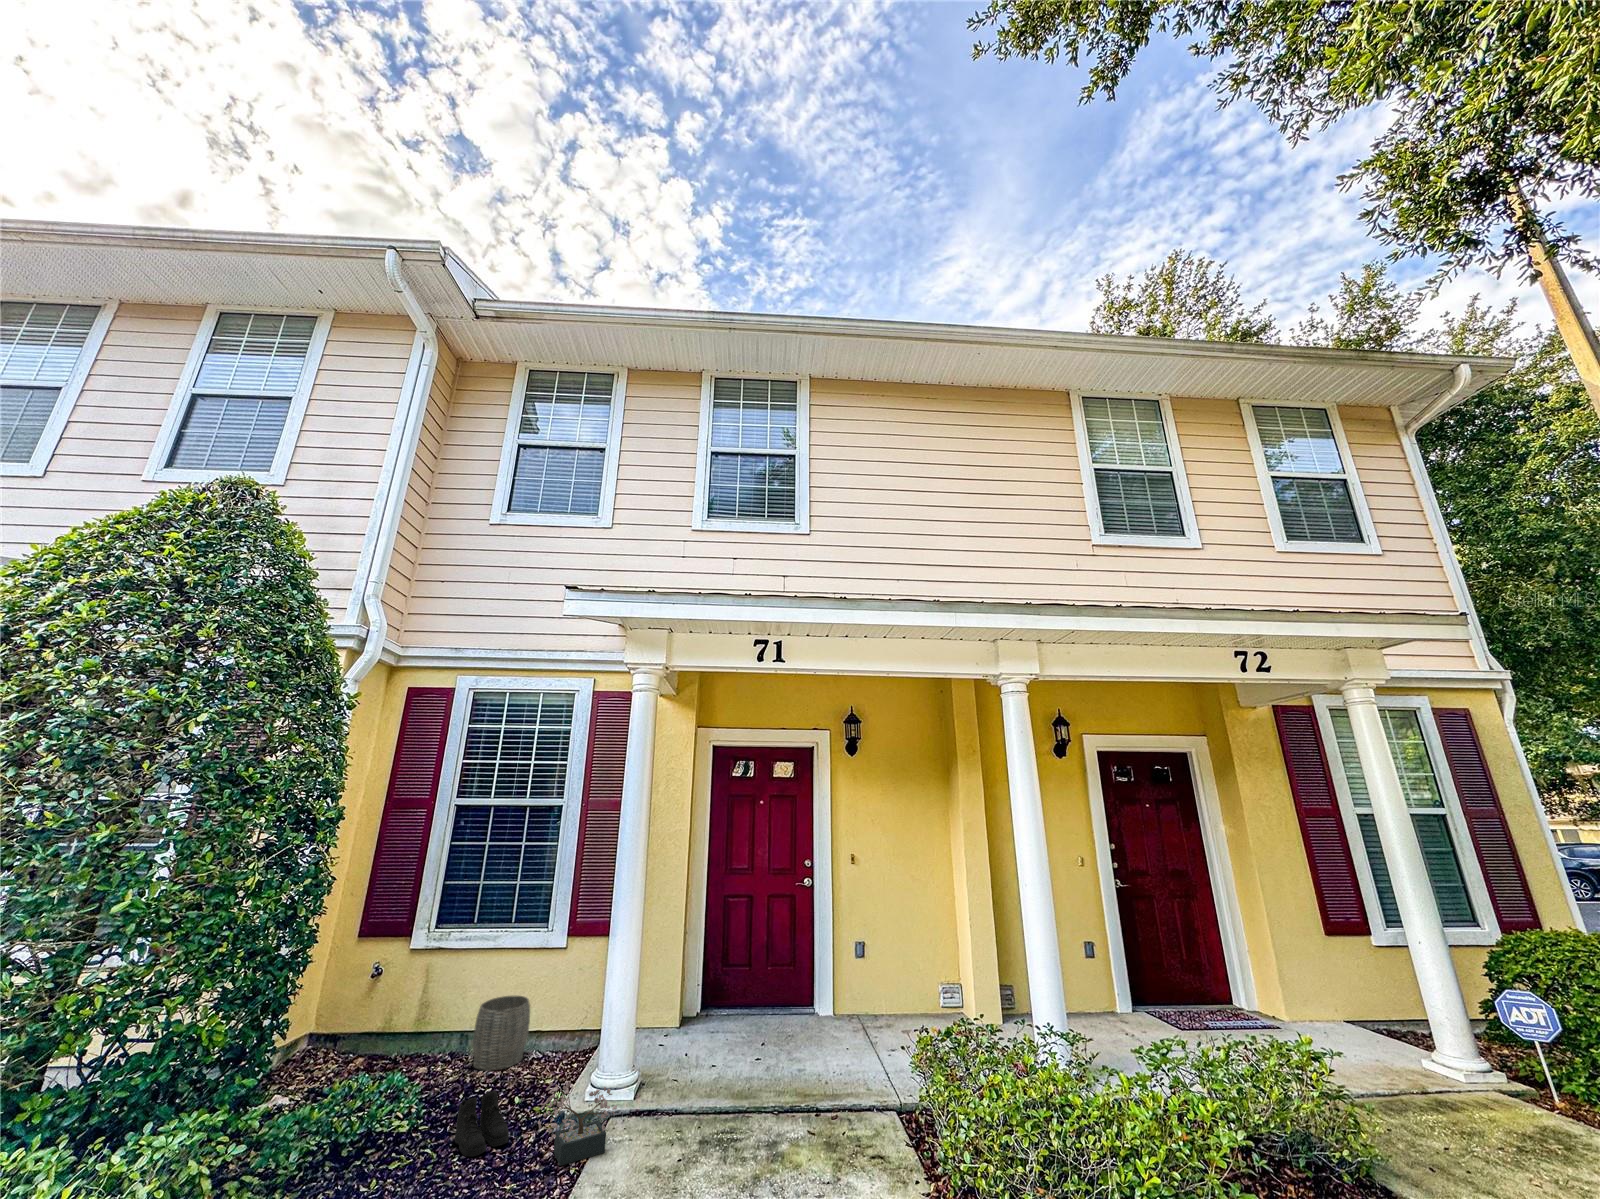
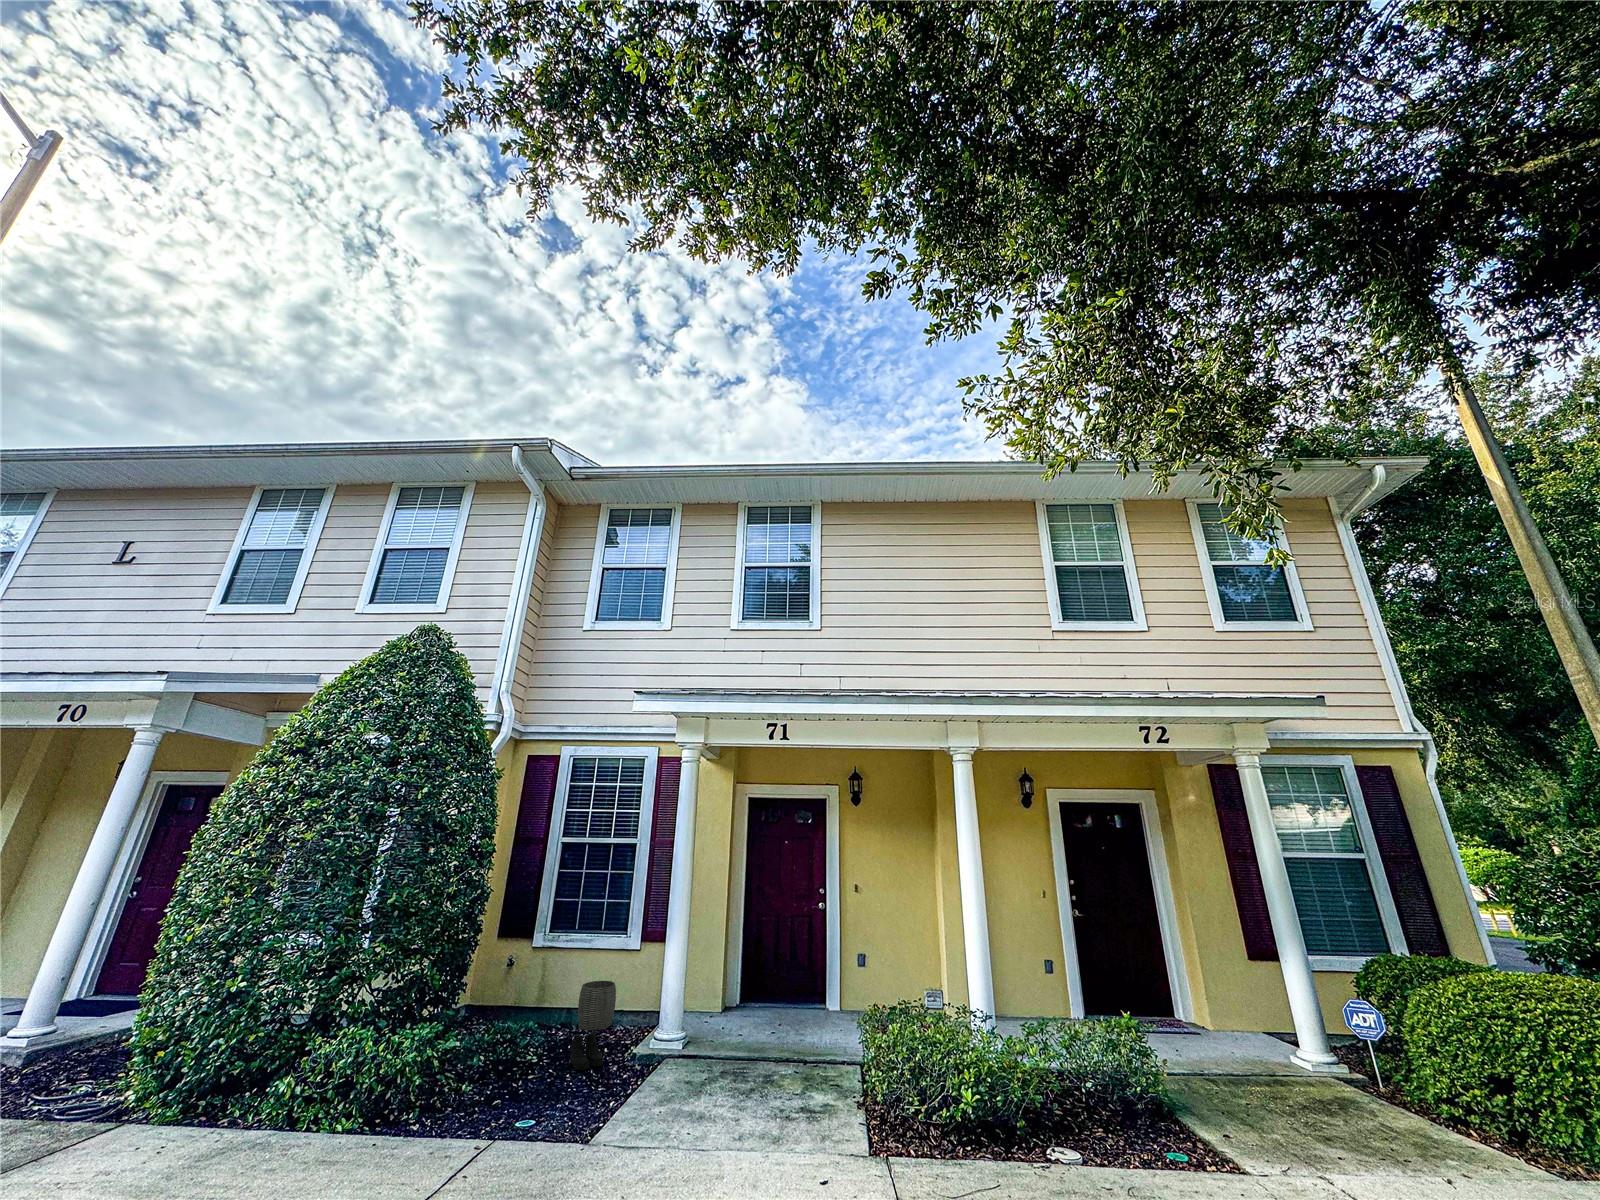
decorative plant: present [538,1082,617,1166] -> none [621,1026,671,1078]

